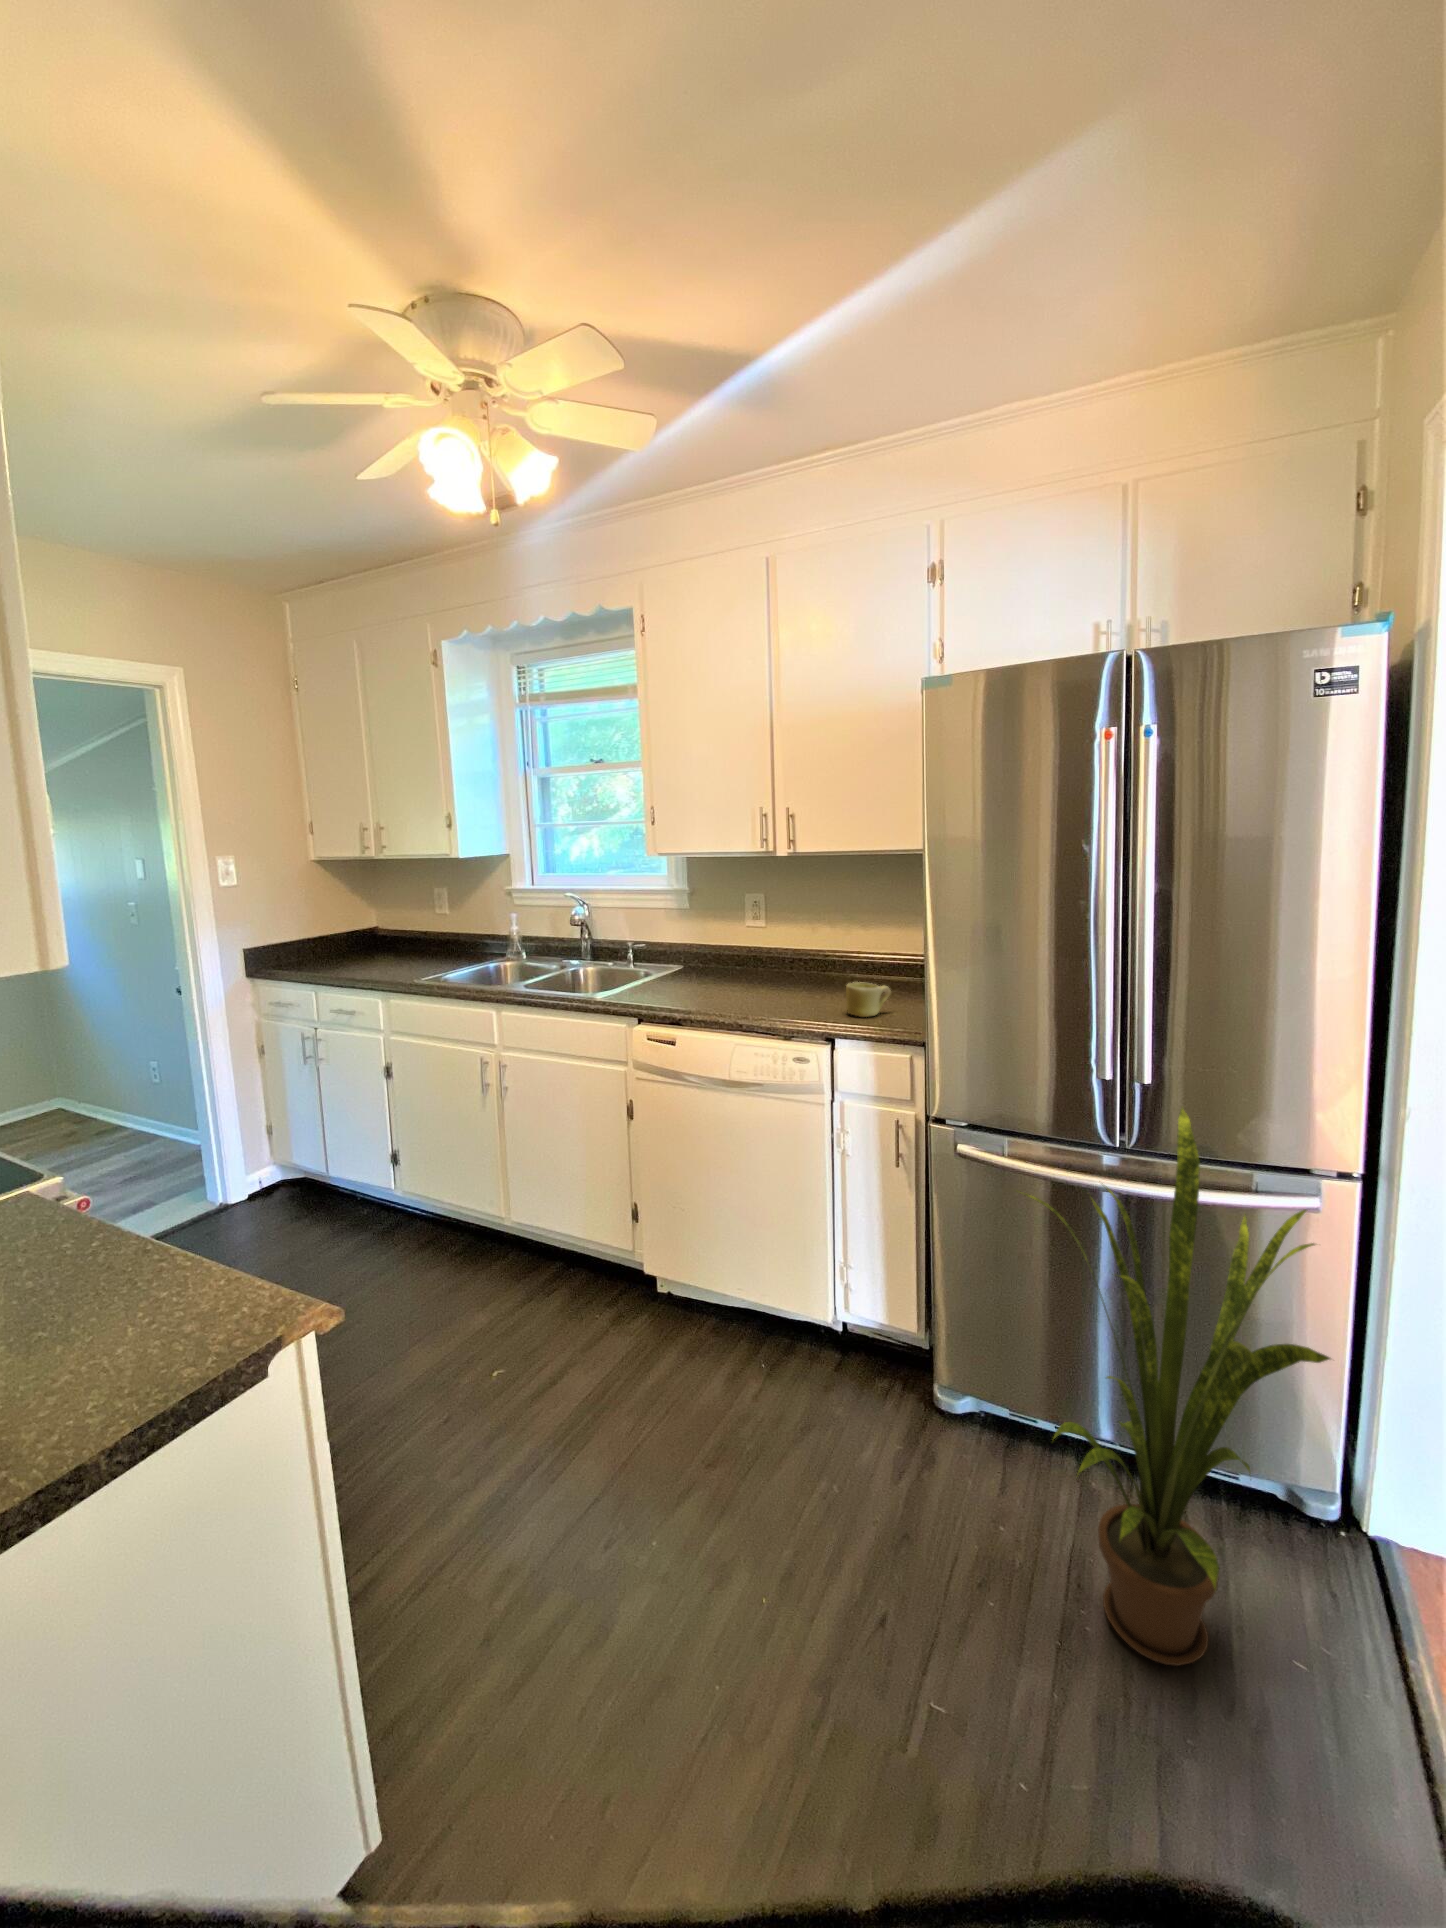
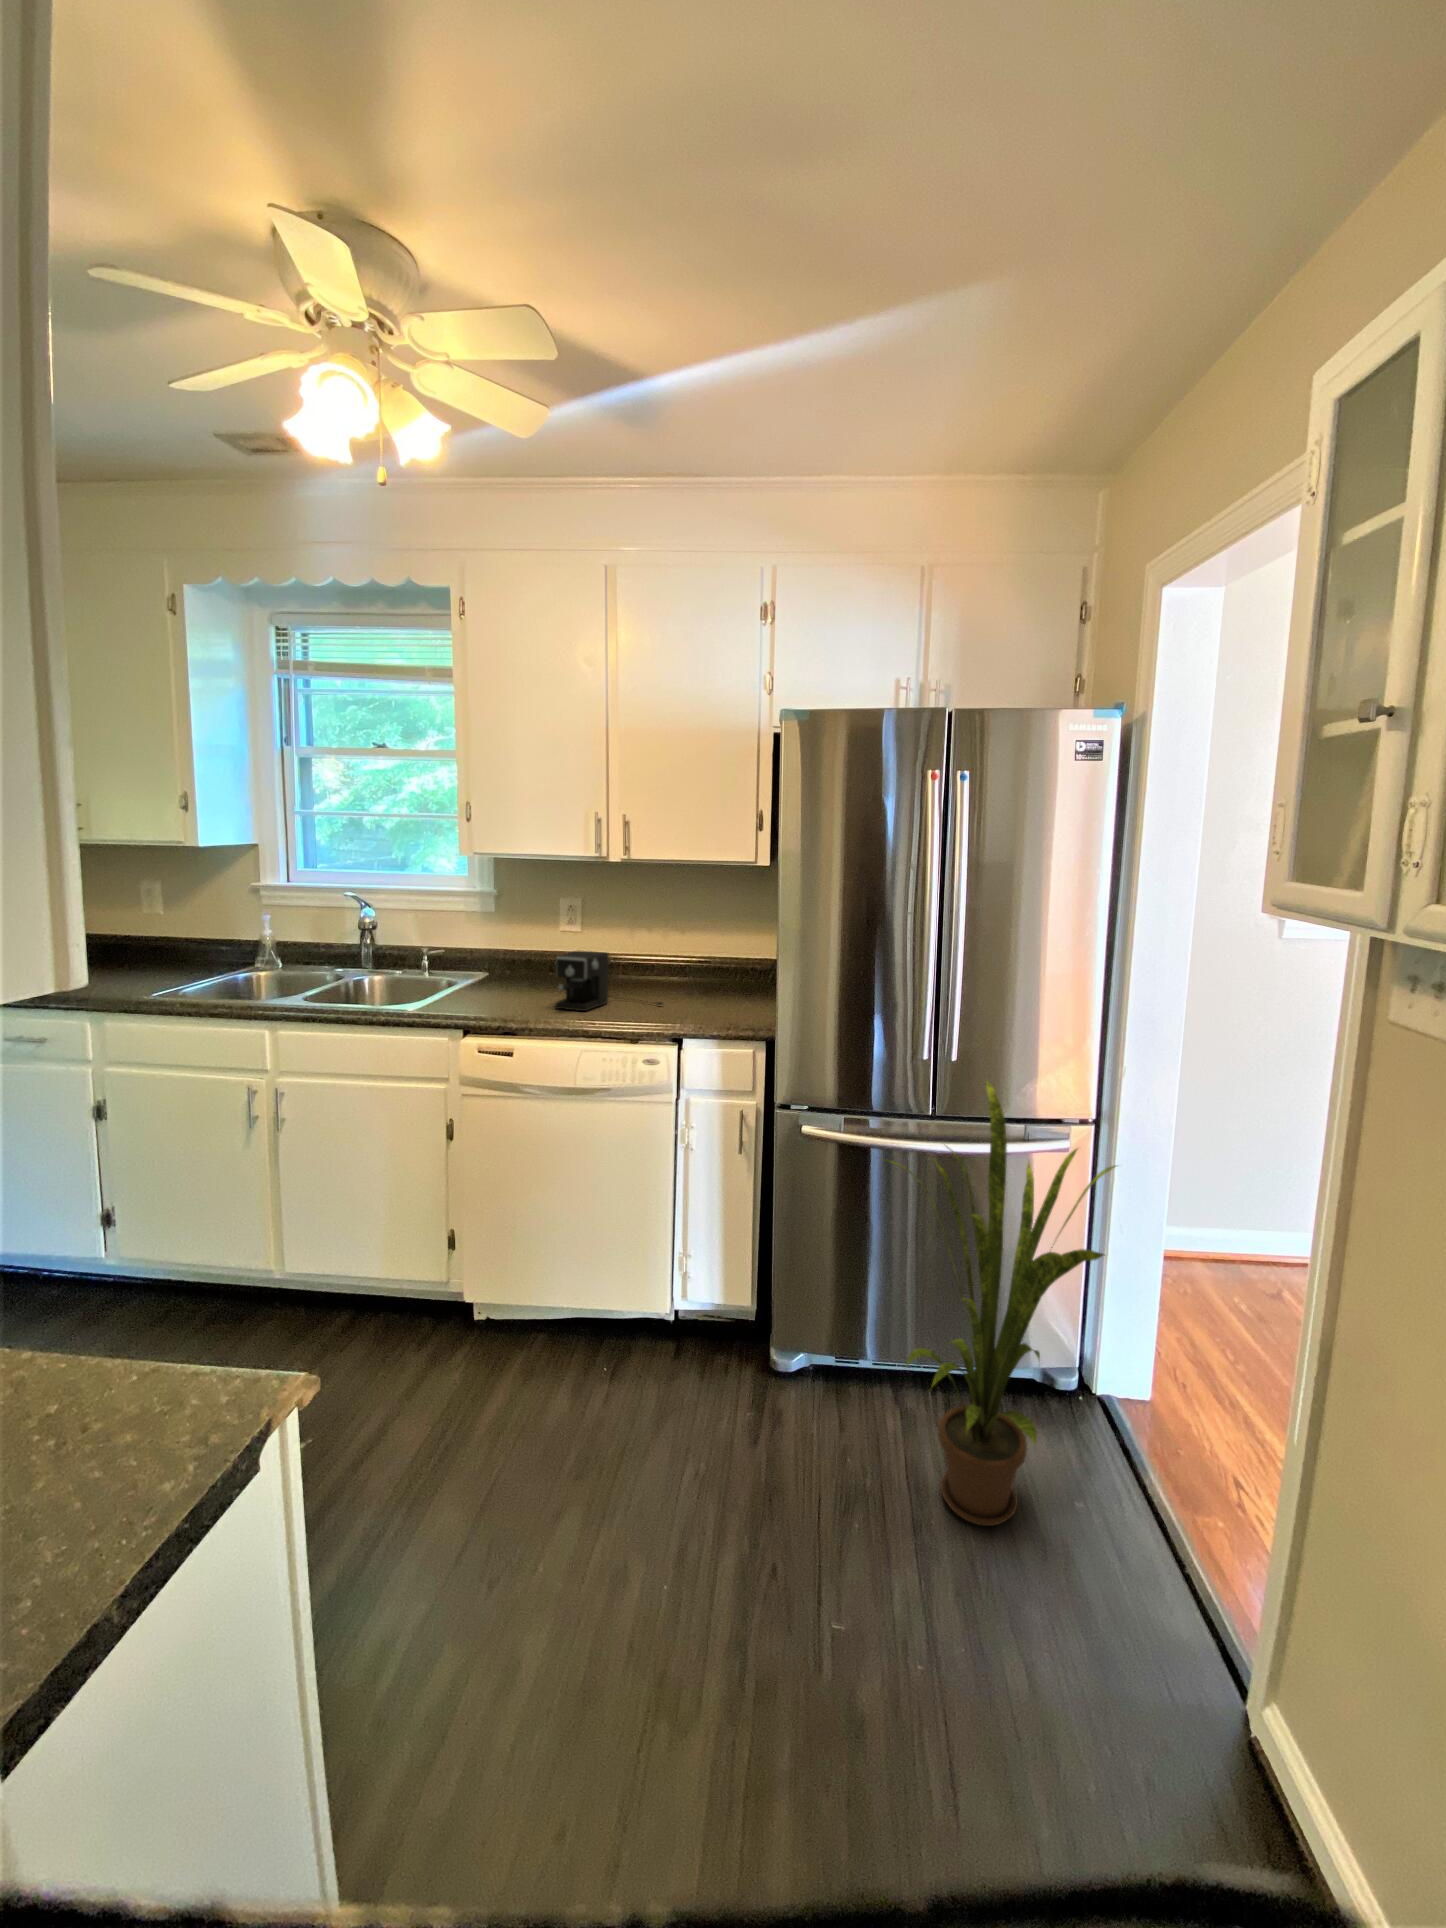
coffee maker: none [721,945,830,1006] -> present [555,951,663,1011]
mug: present [846,982,891,1017] -> none [687,986,727,1018]

